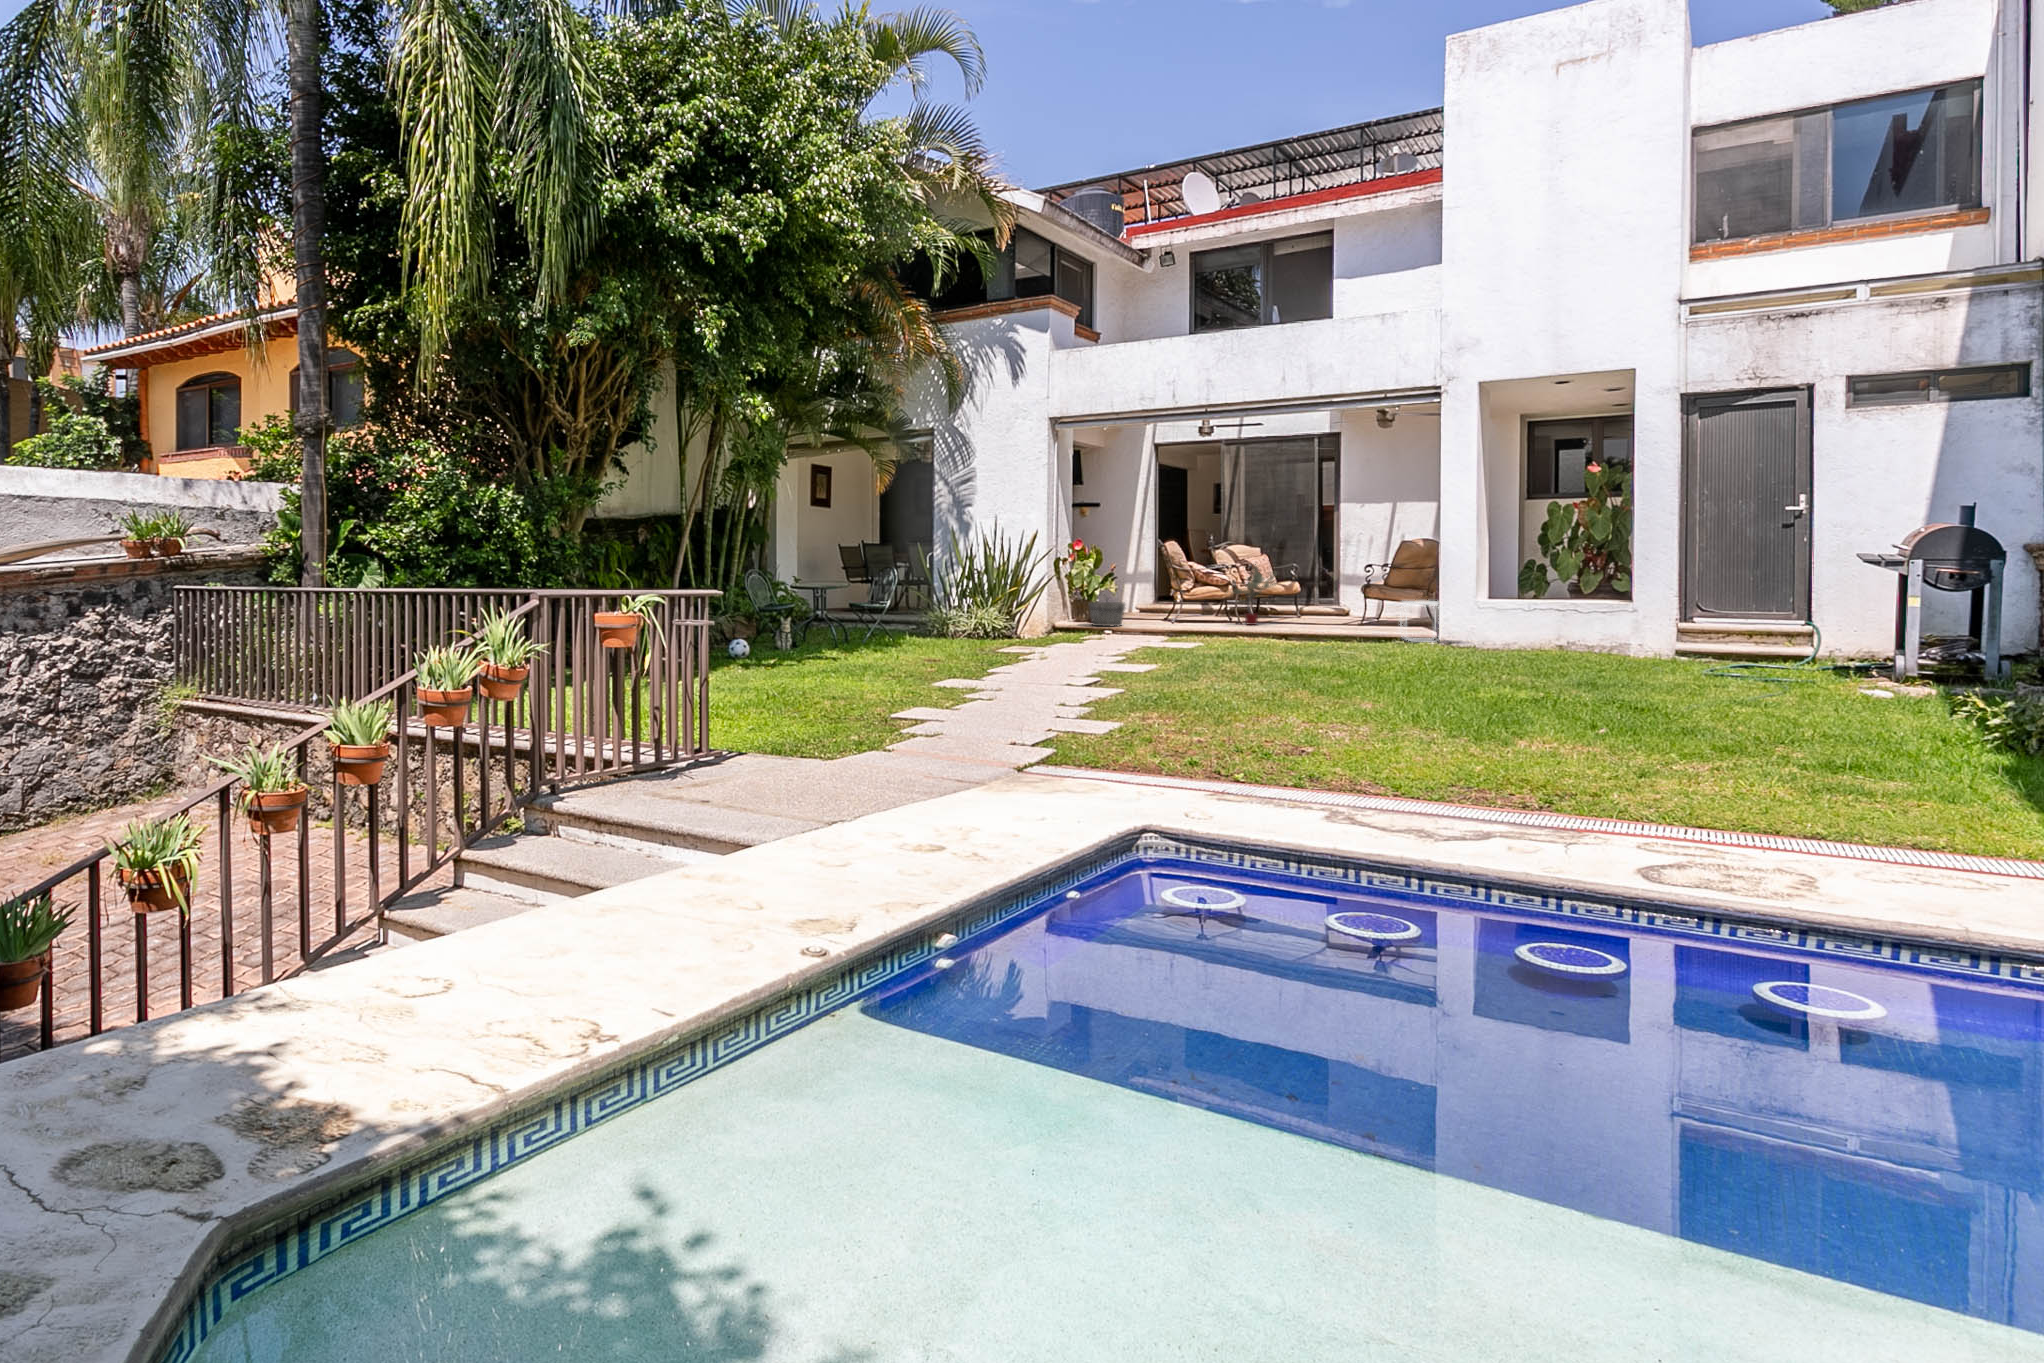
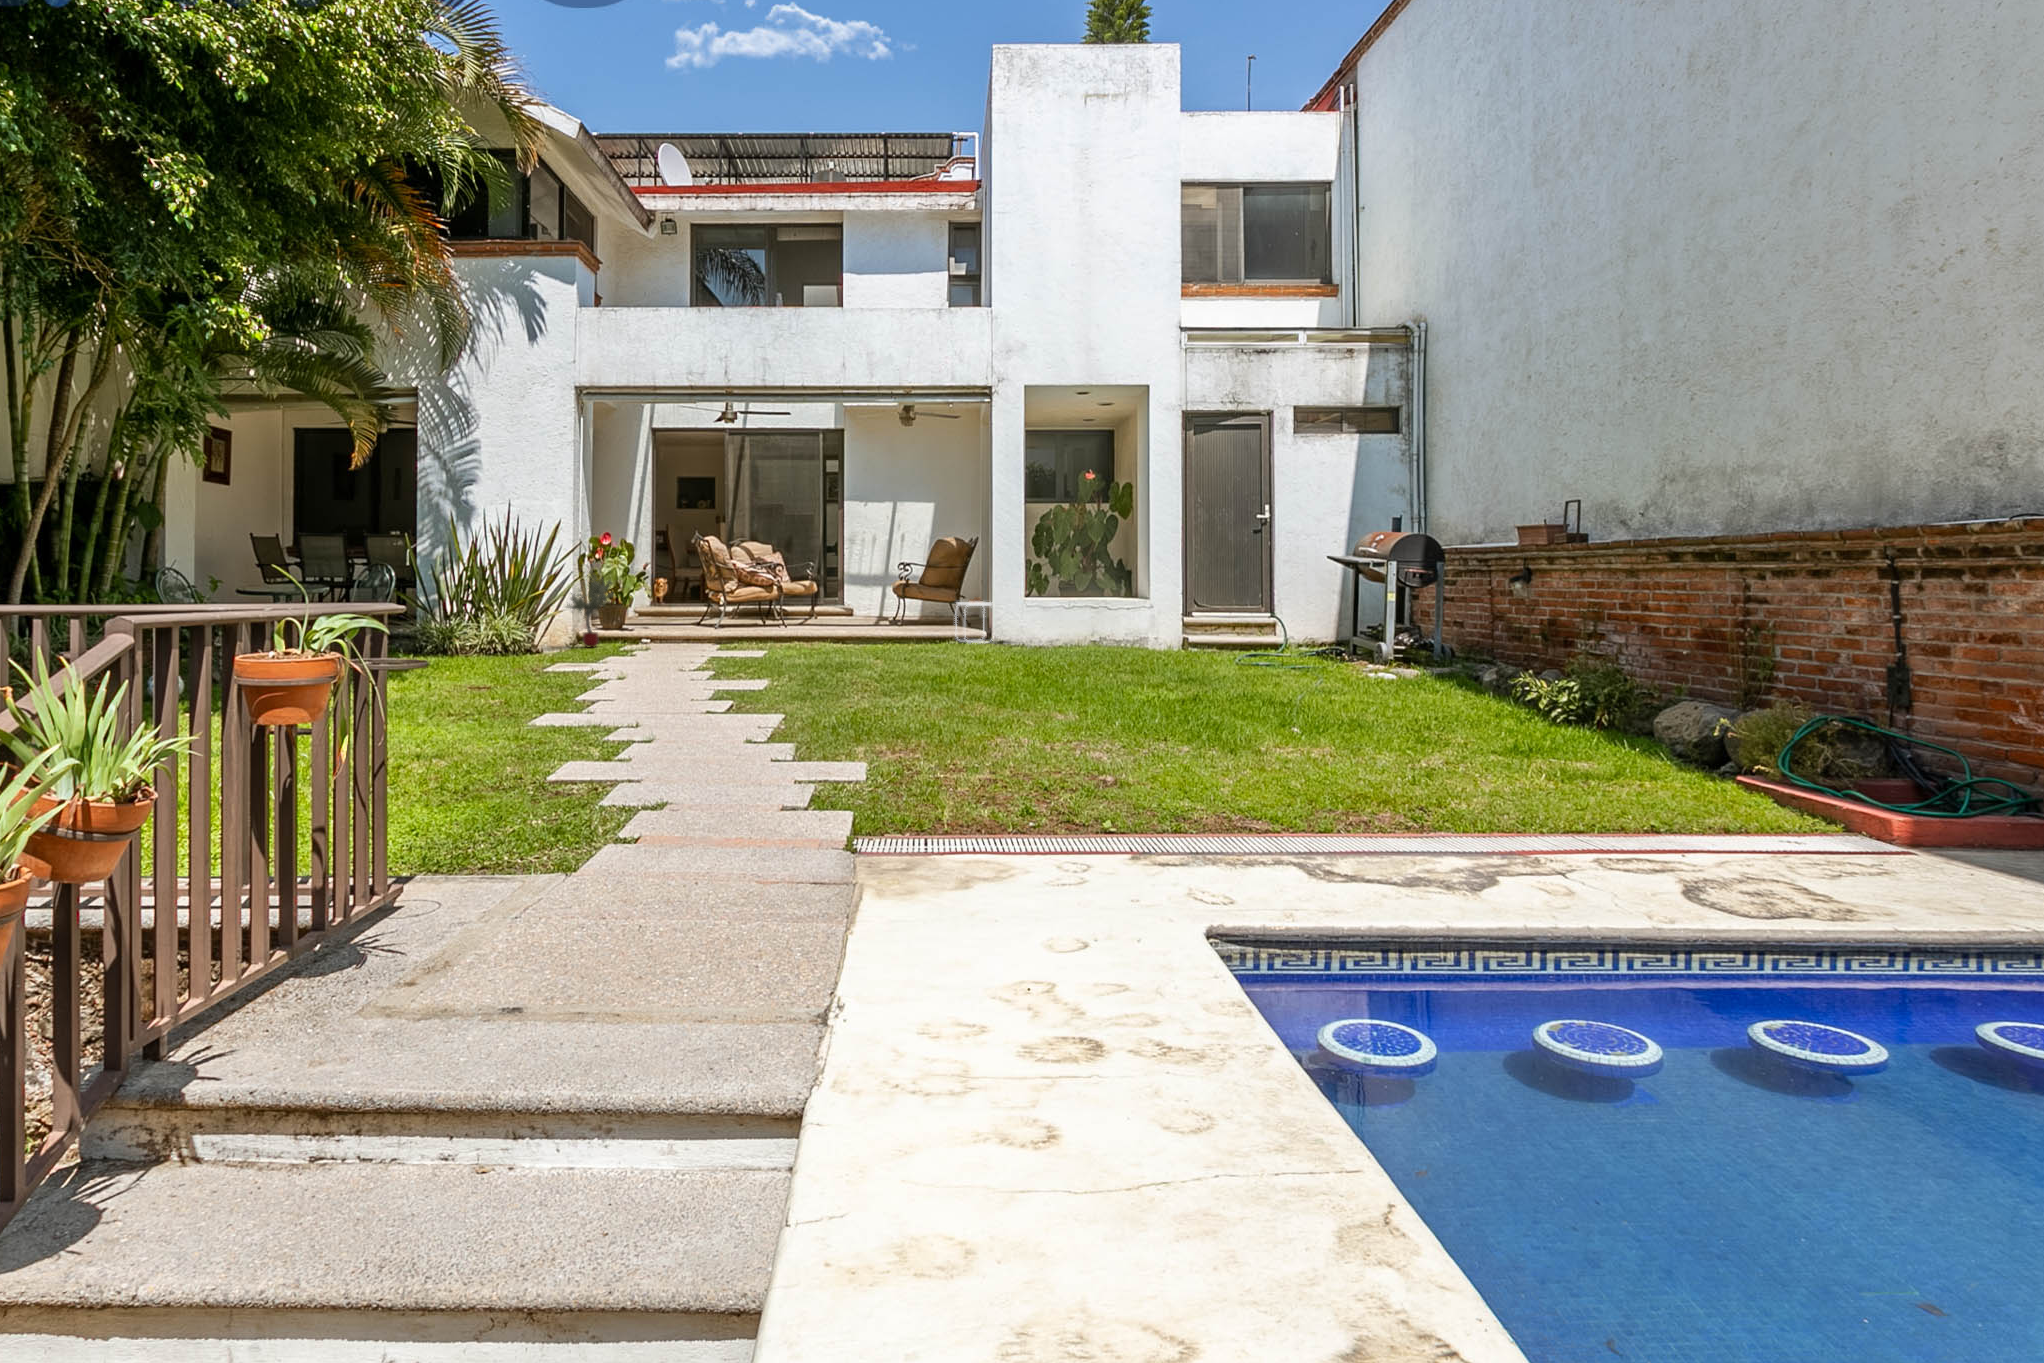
potted tree: present [1227,564,1276,625] -> present [567,571,613,647]
wooden bucket: present [1089,600,1125,626] -> none [618,599,661,636]

